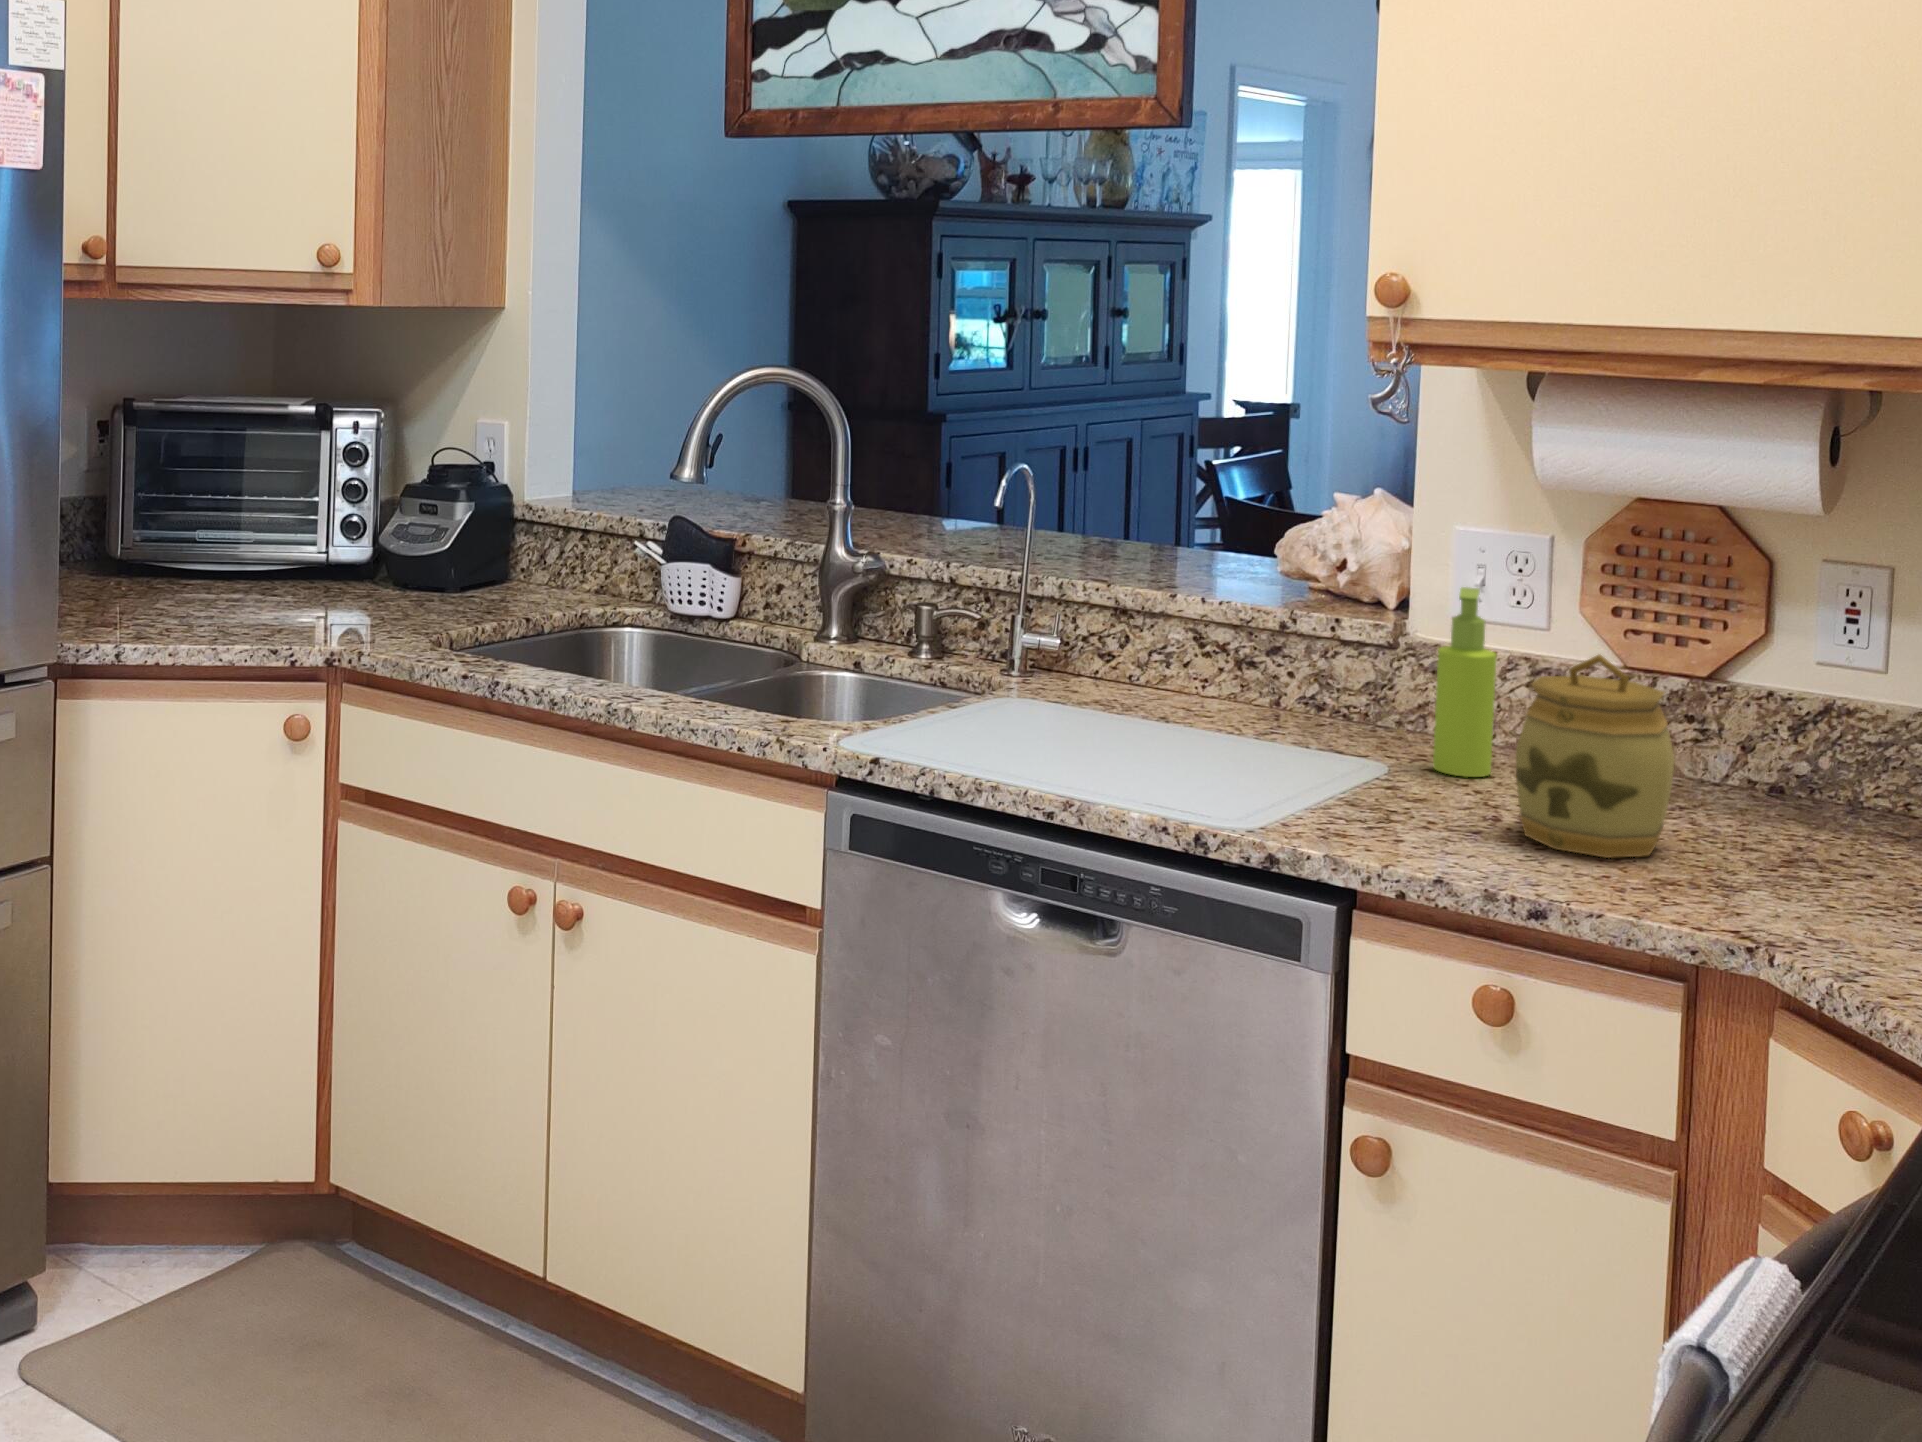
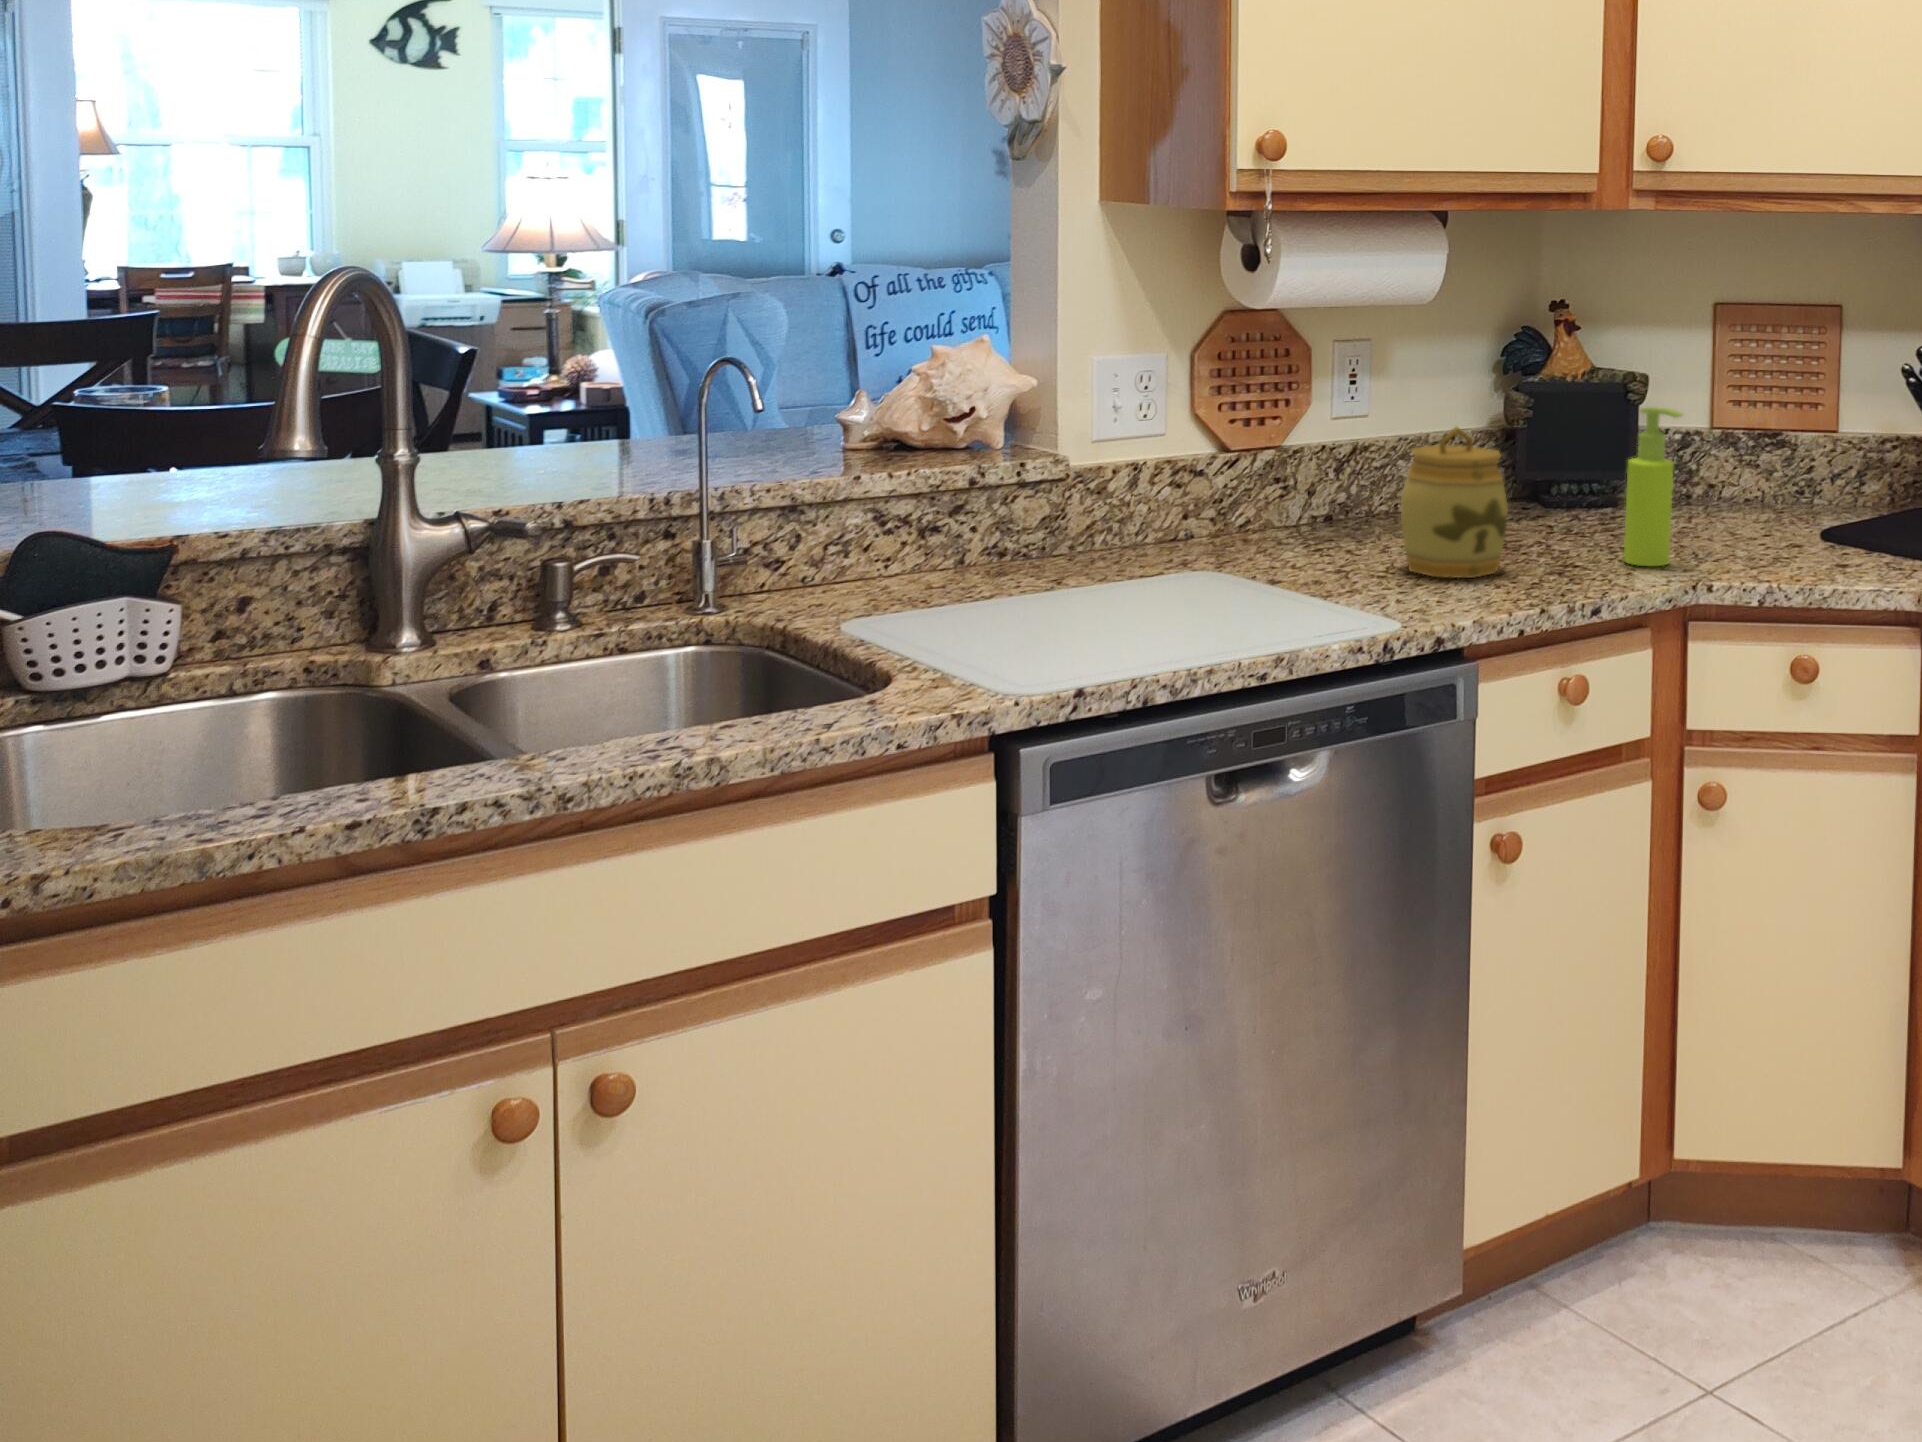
soap dispenser: present [1433,587,1496,777] -> present [1624,407,1682,566]

